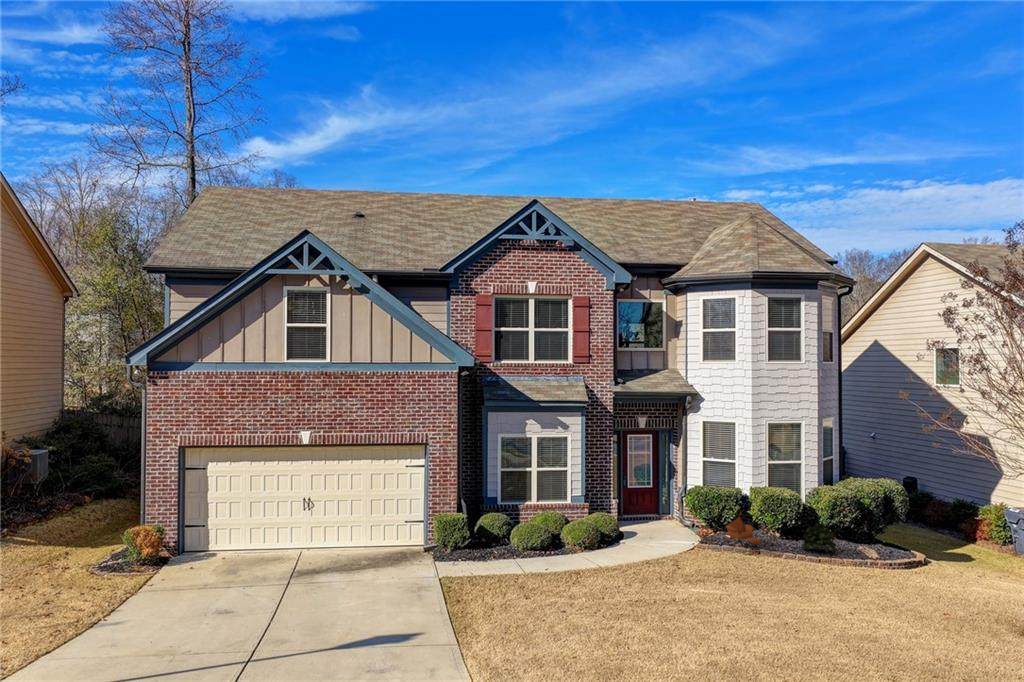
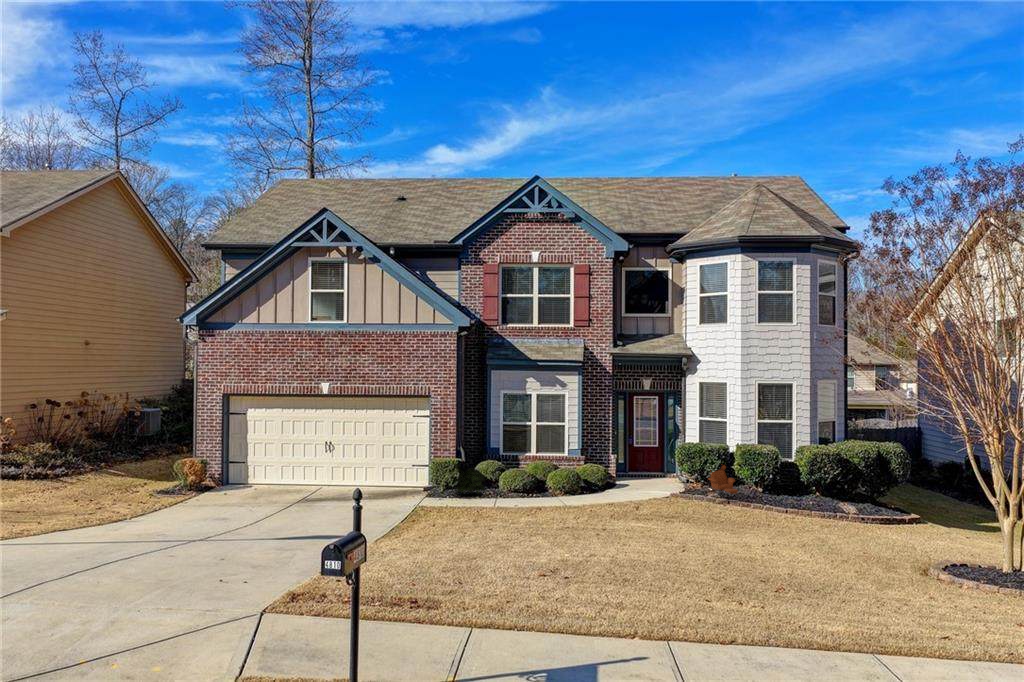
potted plant: present [802,523,836,553] -> present [456,468,485,494]

